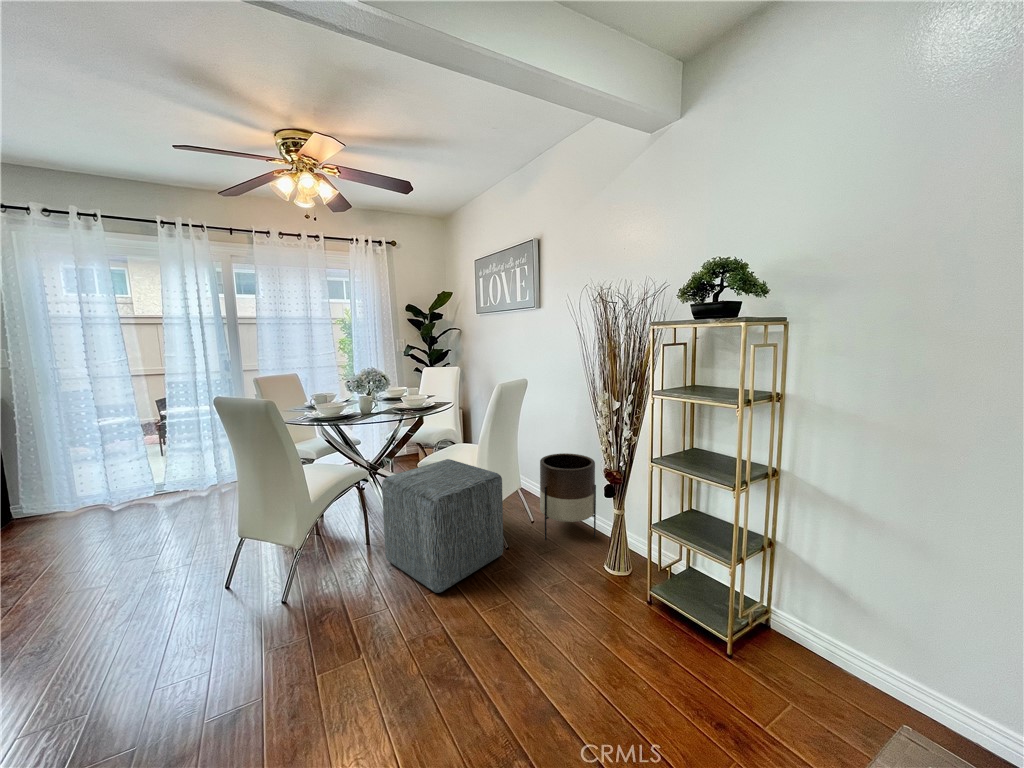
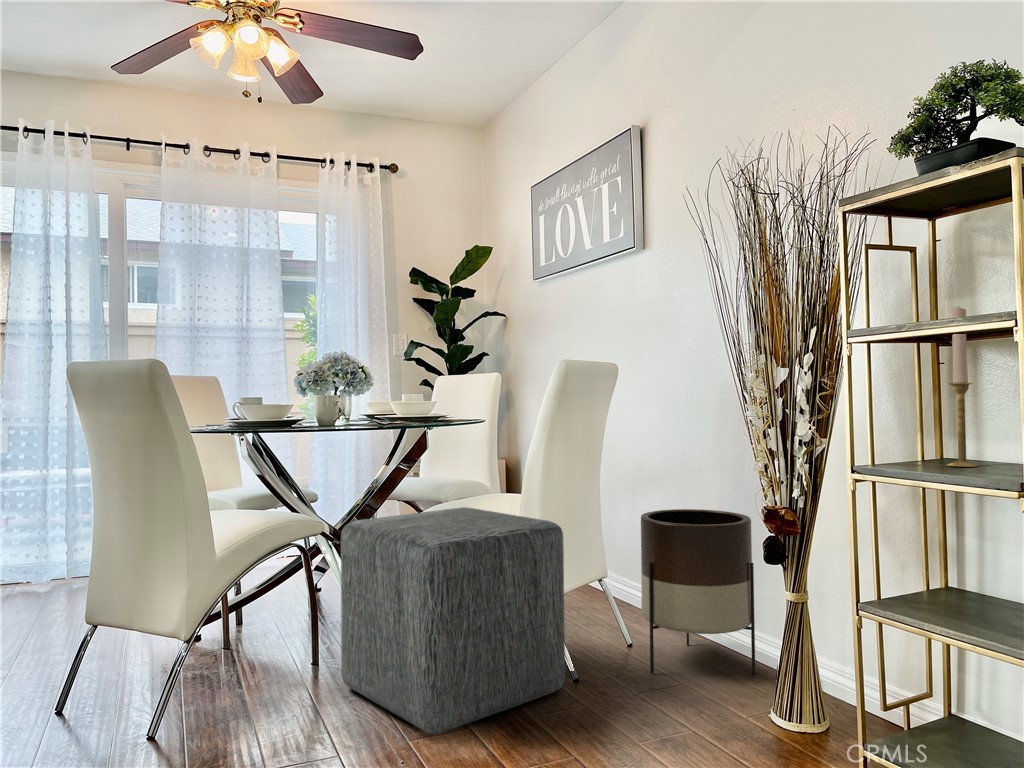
candlestick: none [696,379,711,460] -> present [948,306,978,467]

